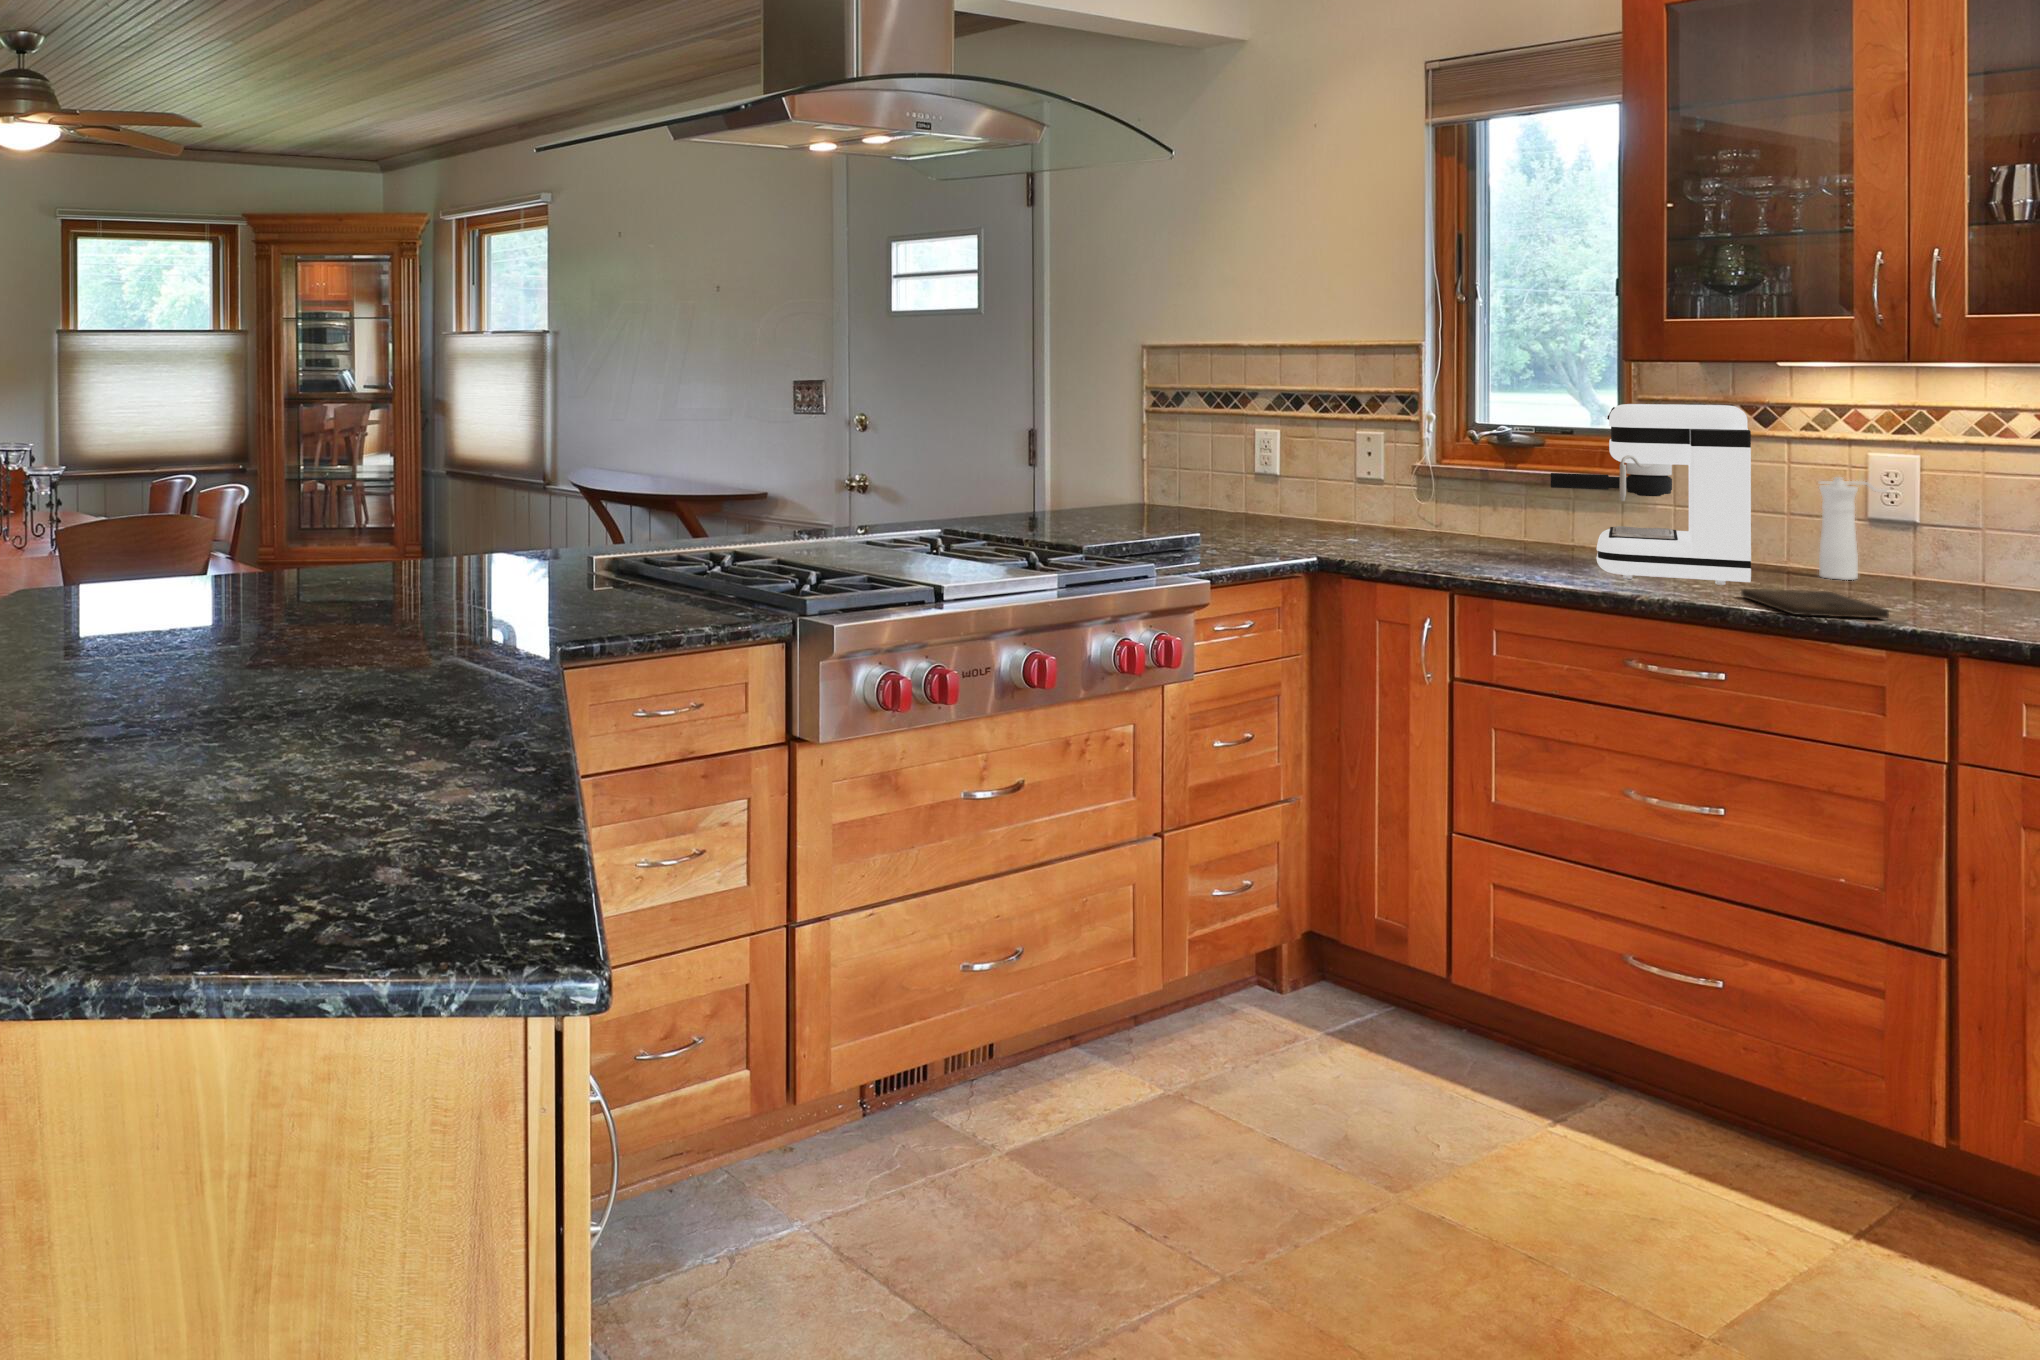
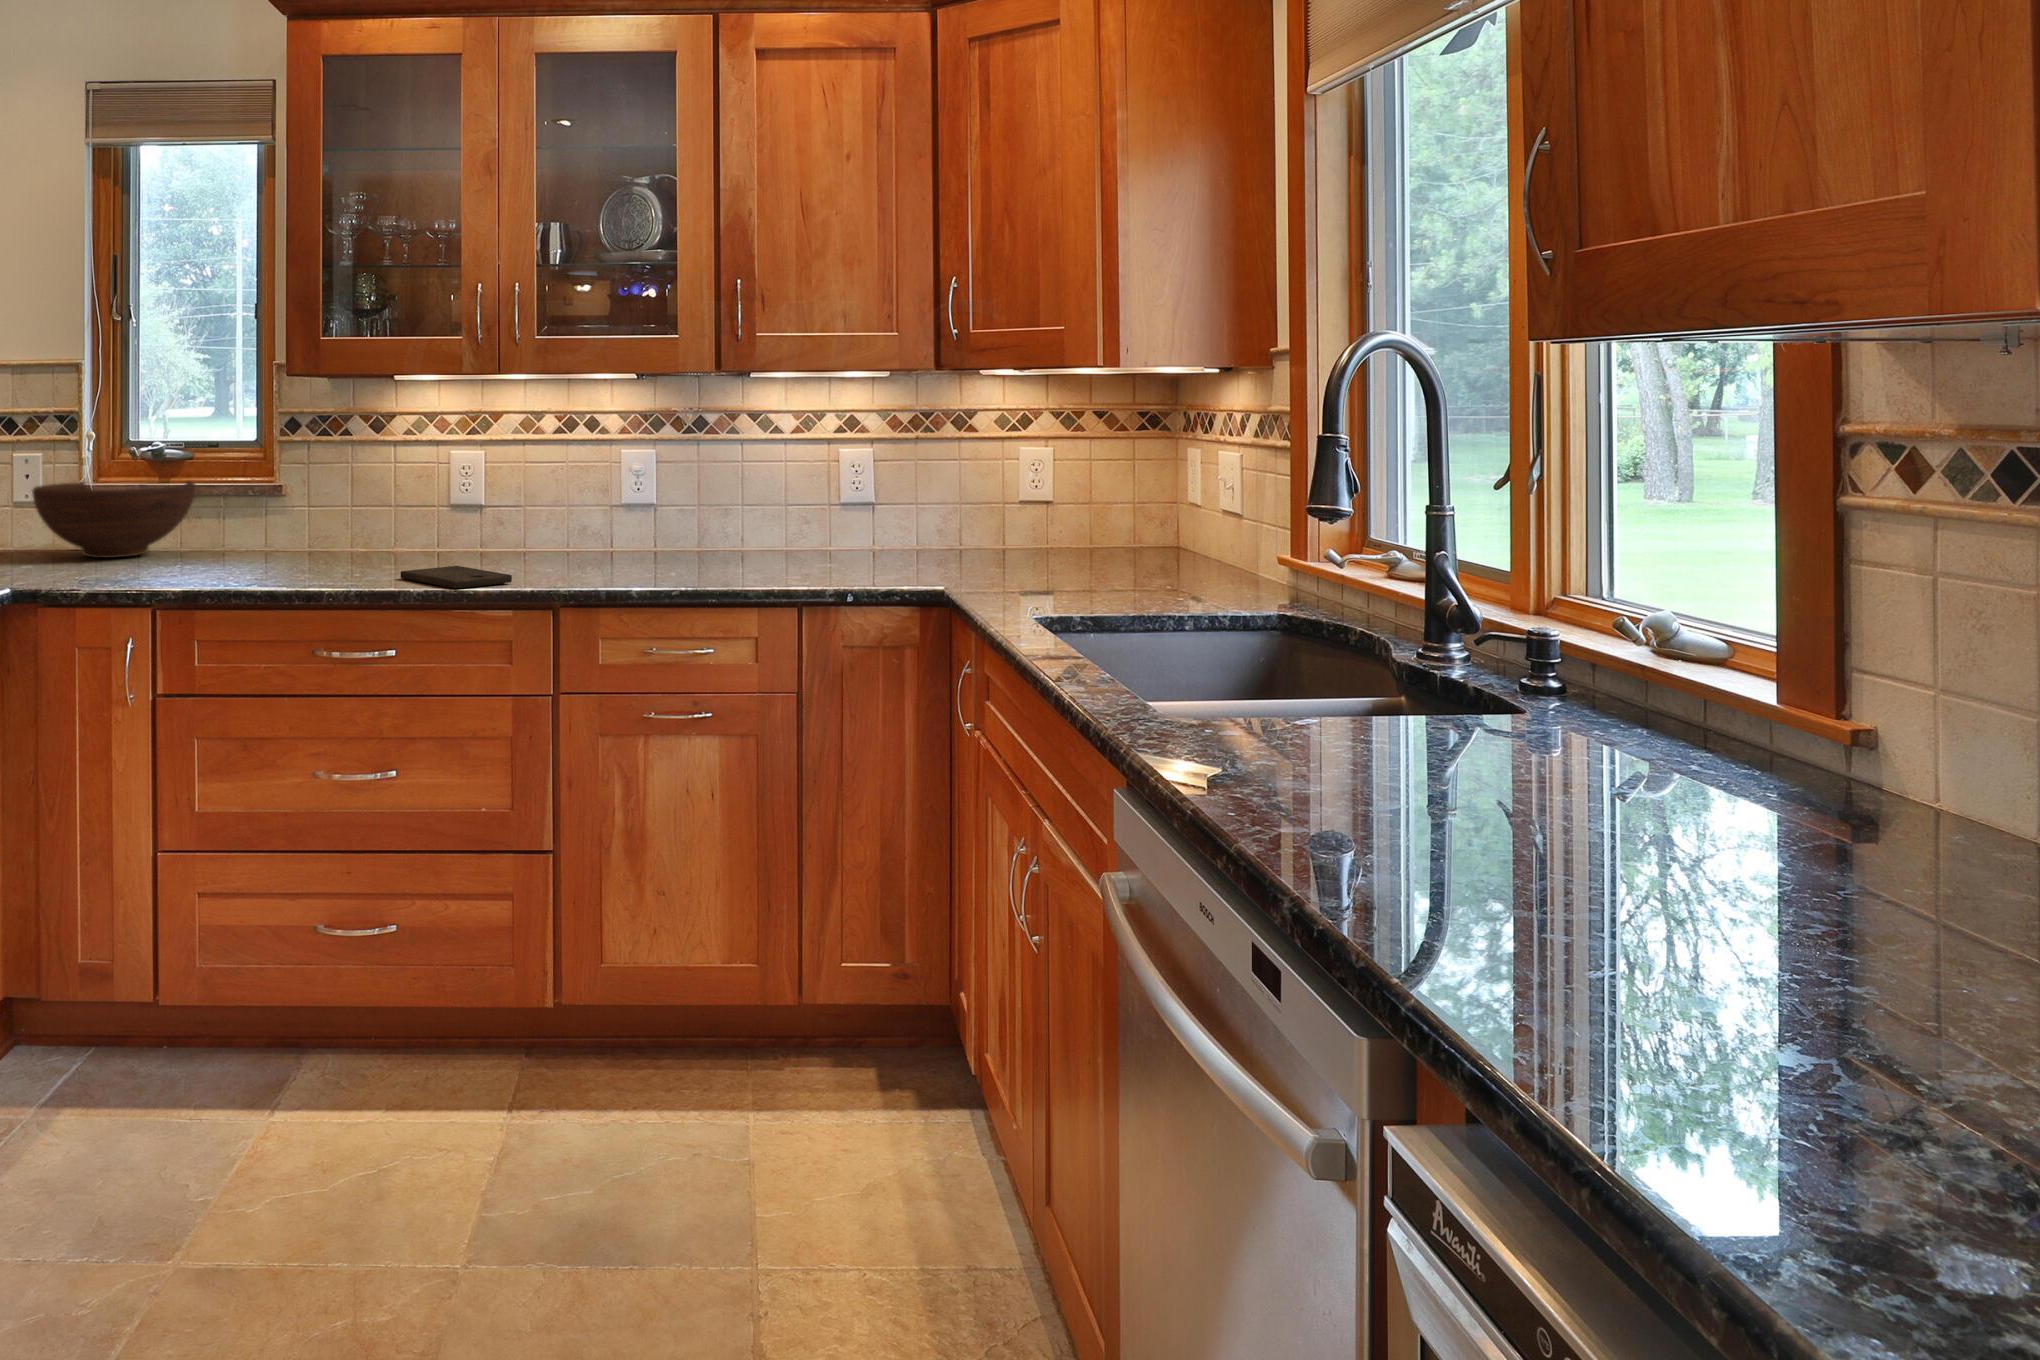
coffee maker: present [1551,404,1751,585] -> none [231,414,397,574]
fruit bowl: none [1360,463,1535,542] -> present [32,482,196,558]
pepper mill: present [1819,477,1886,580] -> none [420,459,485,556]

